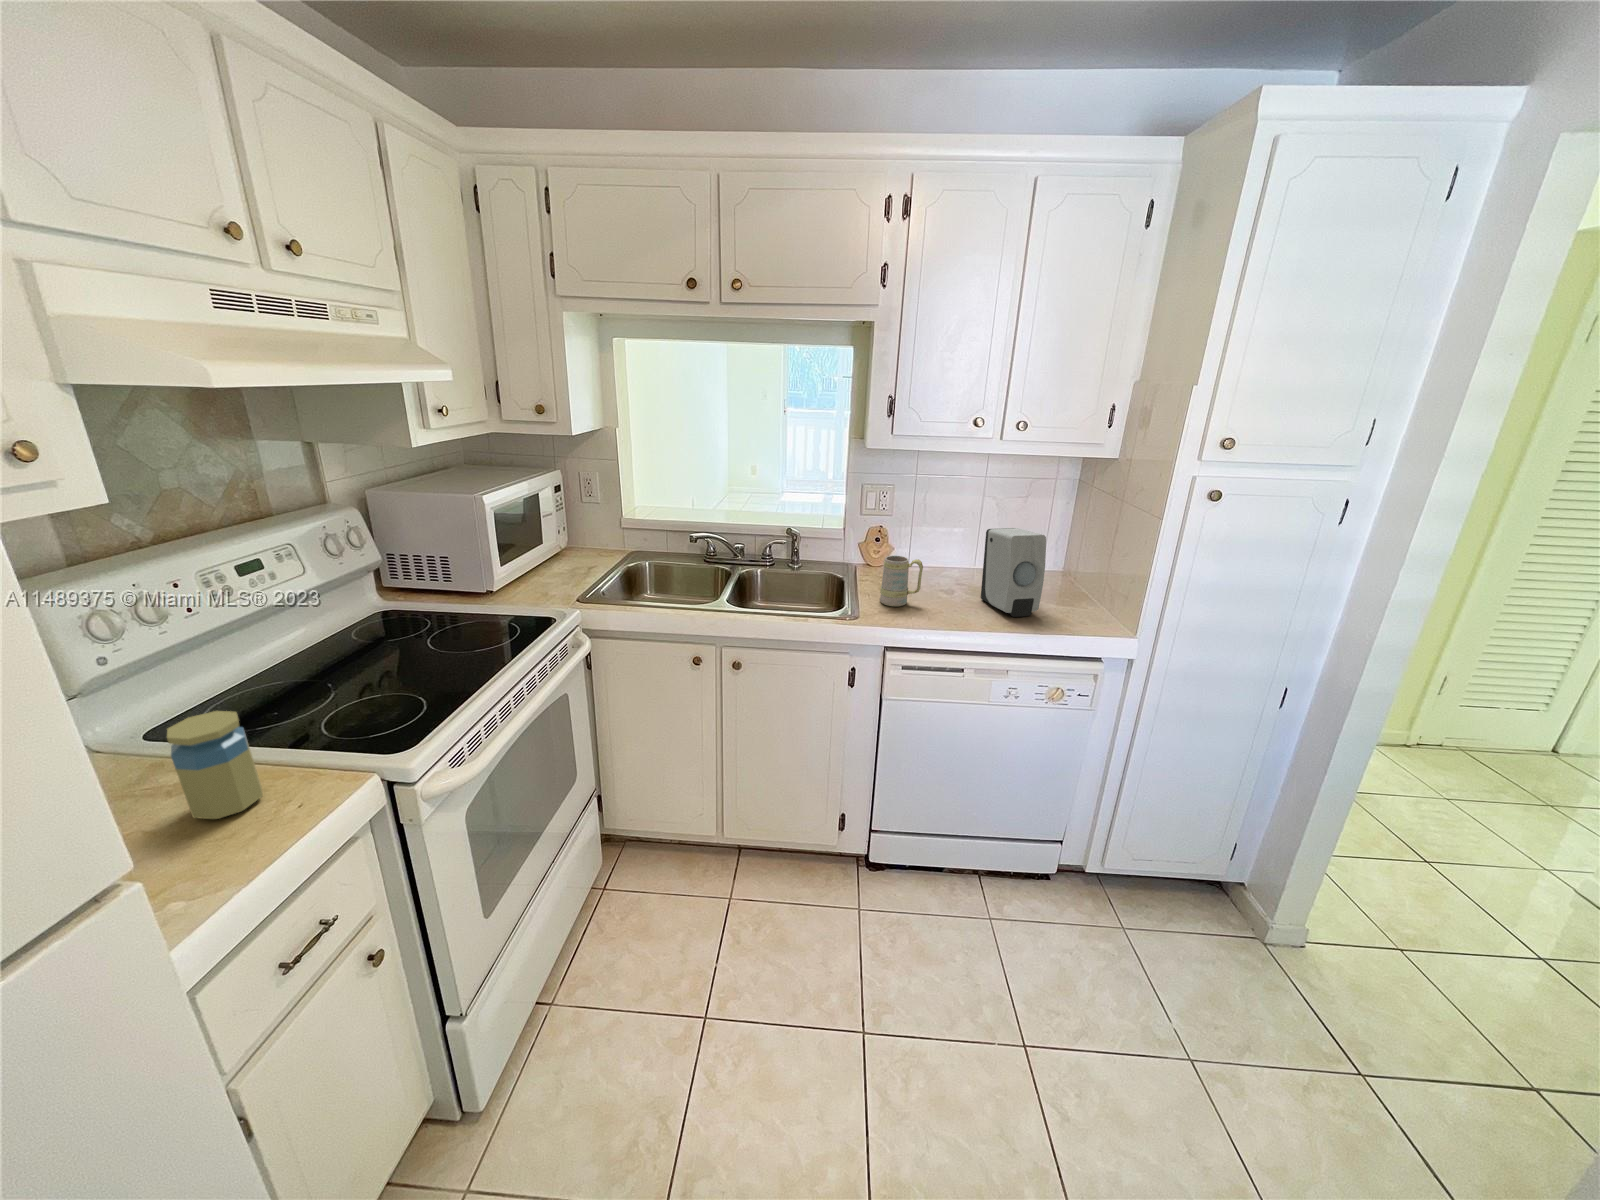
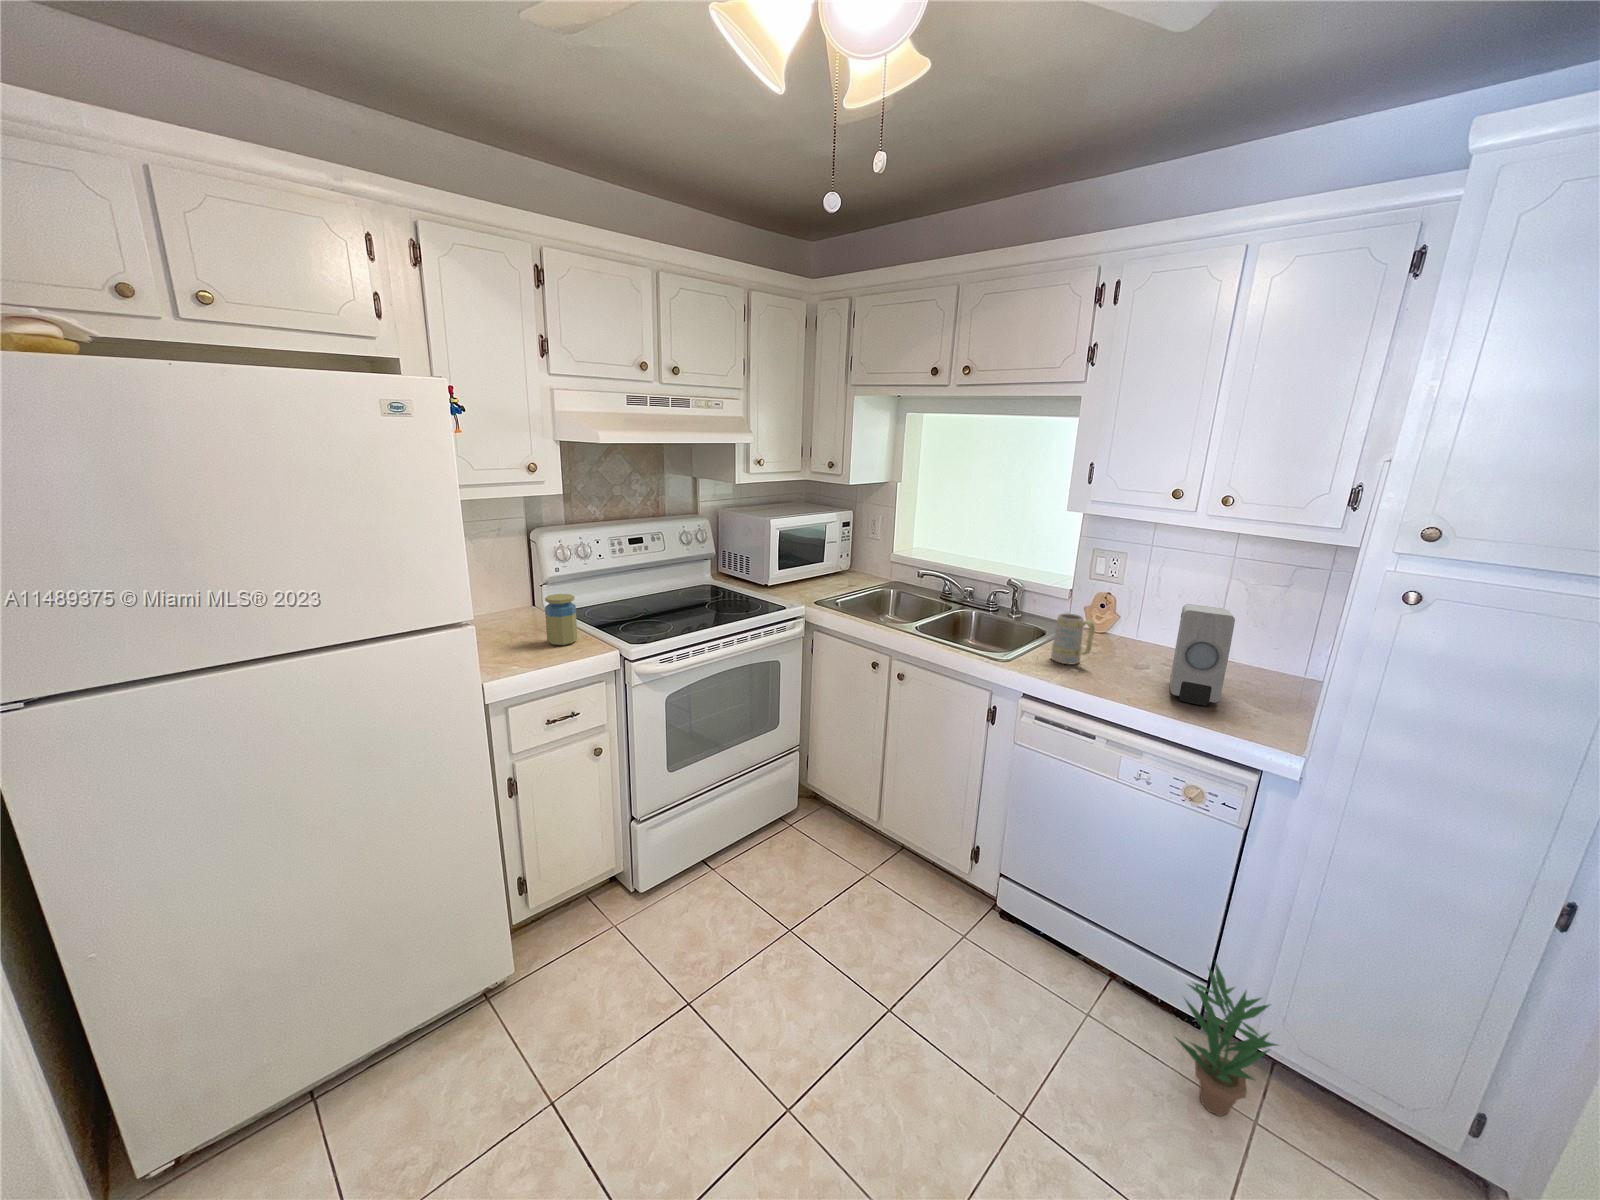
potted plant: none [1064,817,1142,929] -> present [1177,963,1277,1116]

